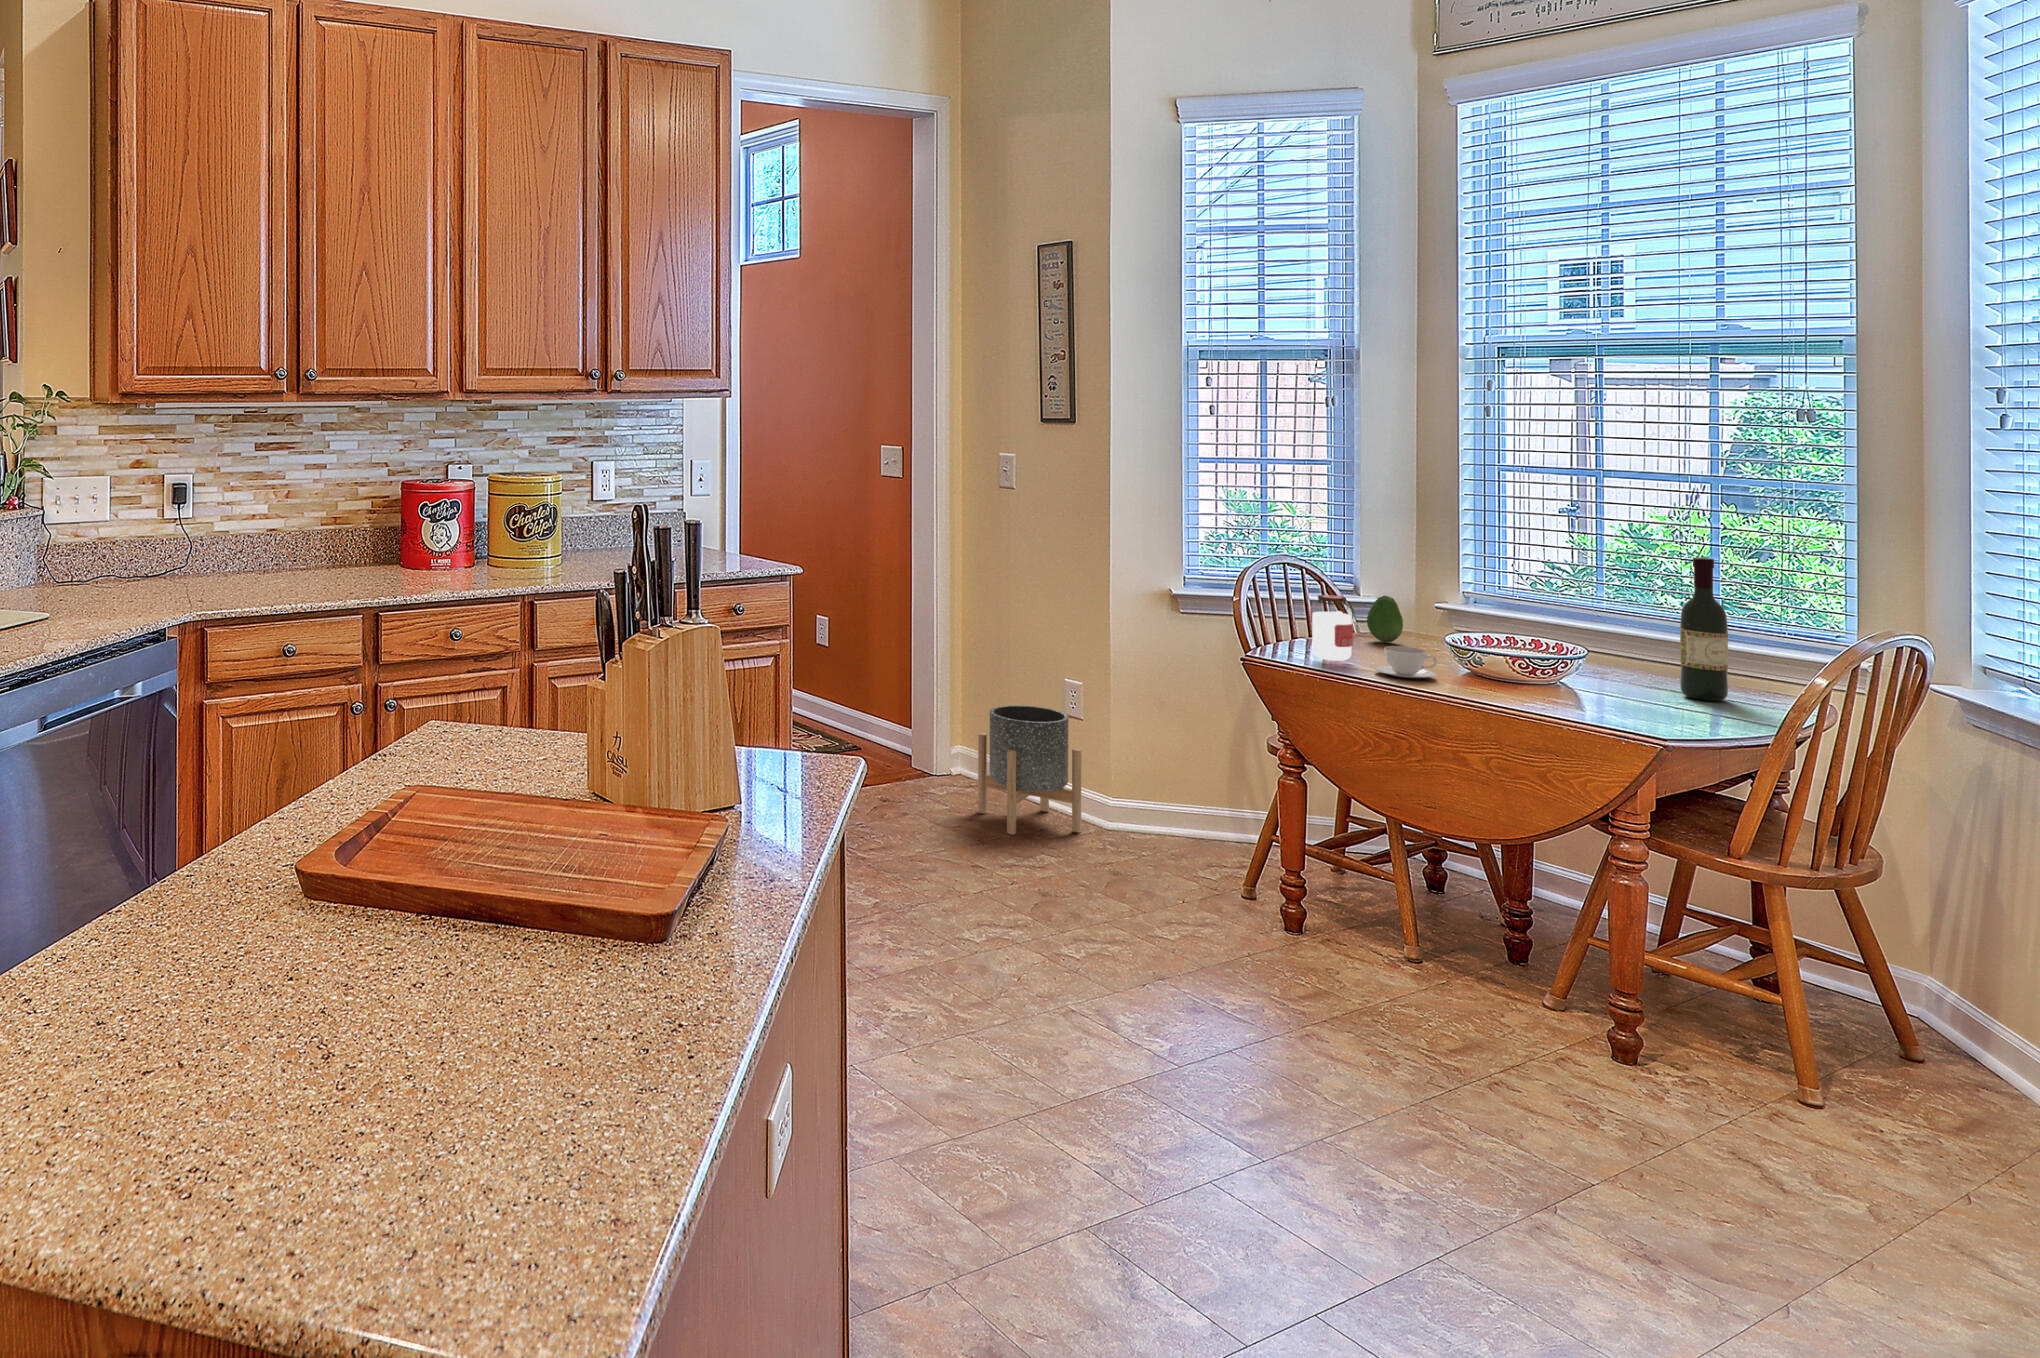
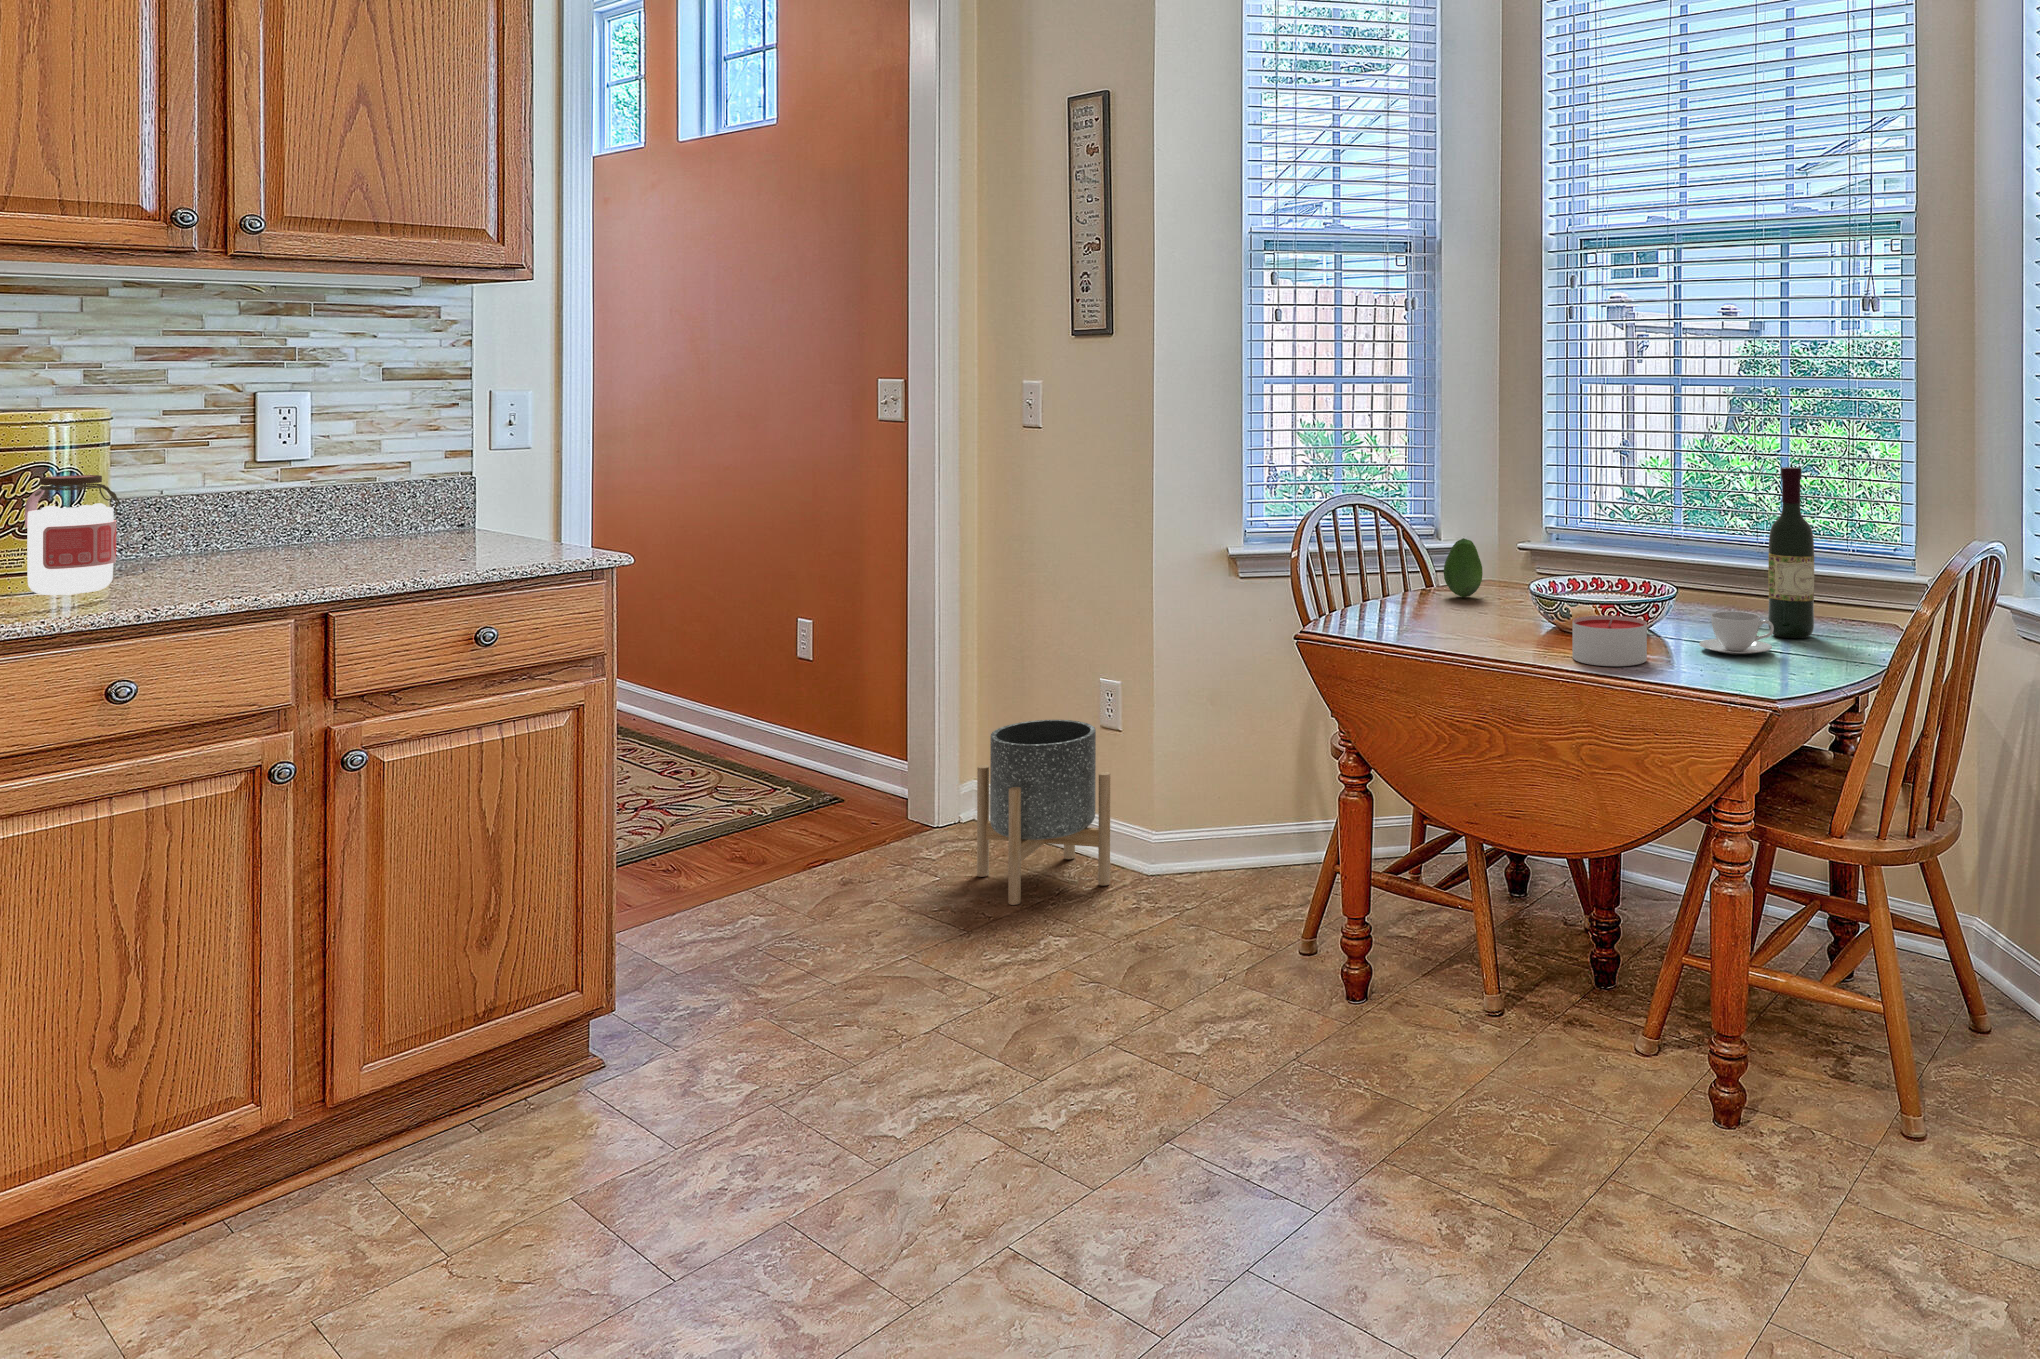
jar: present [1310,595,1353,661] -> present [25,475,119,595]
teacup: present [1375,646,1437,678] -> present [1699,612,1774,654]
candle: none [1484,664,1553,705] -> present [1572,616,1647,666]

